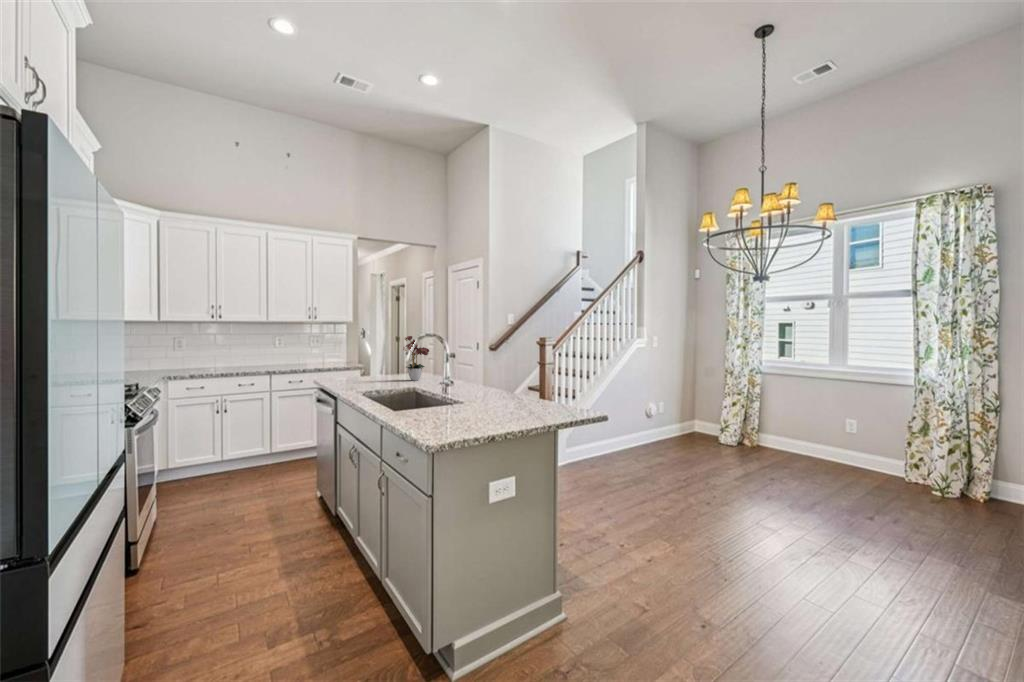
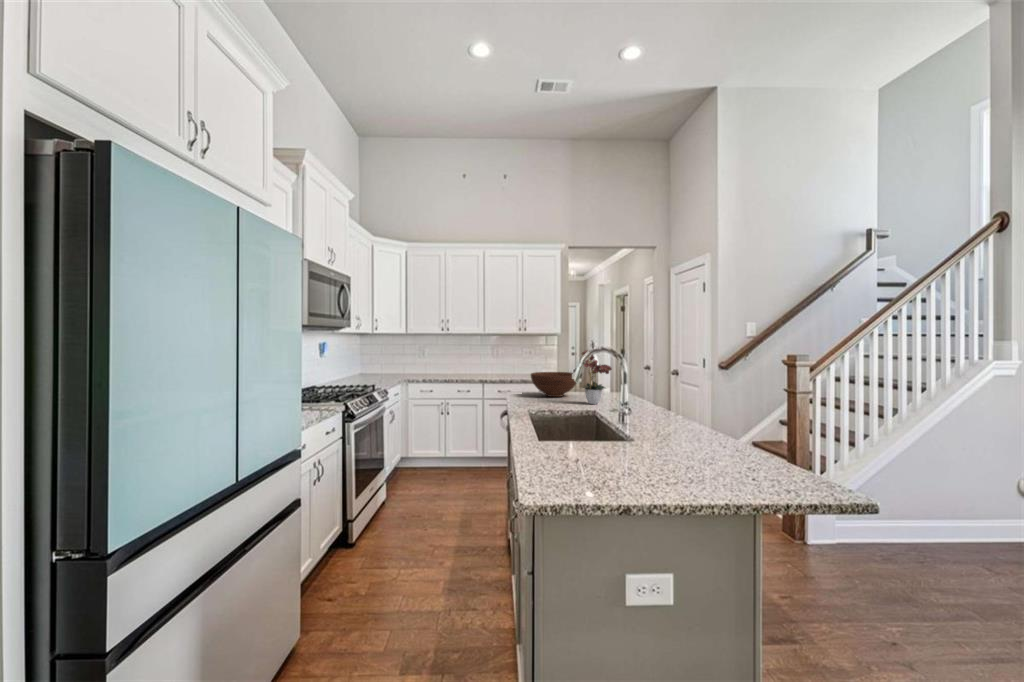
fruit bowl: none [348,357,394,379] -> present [531,372,576,397]

